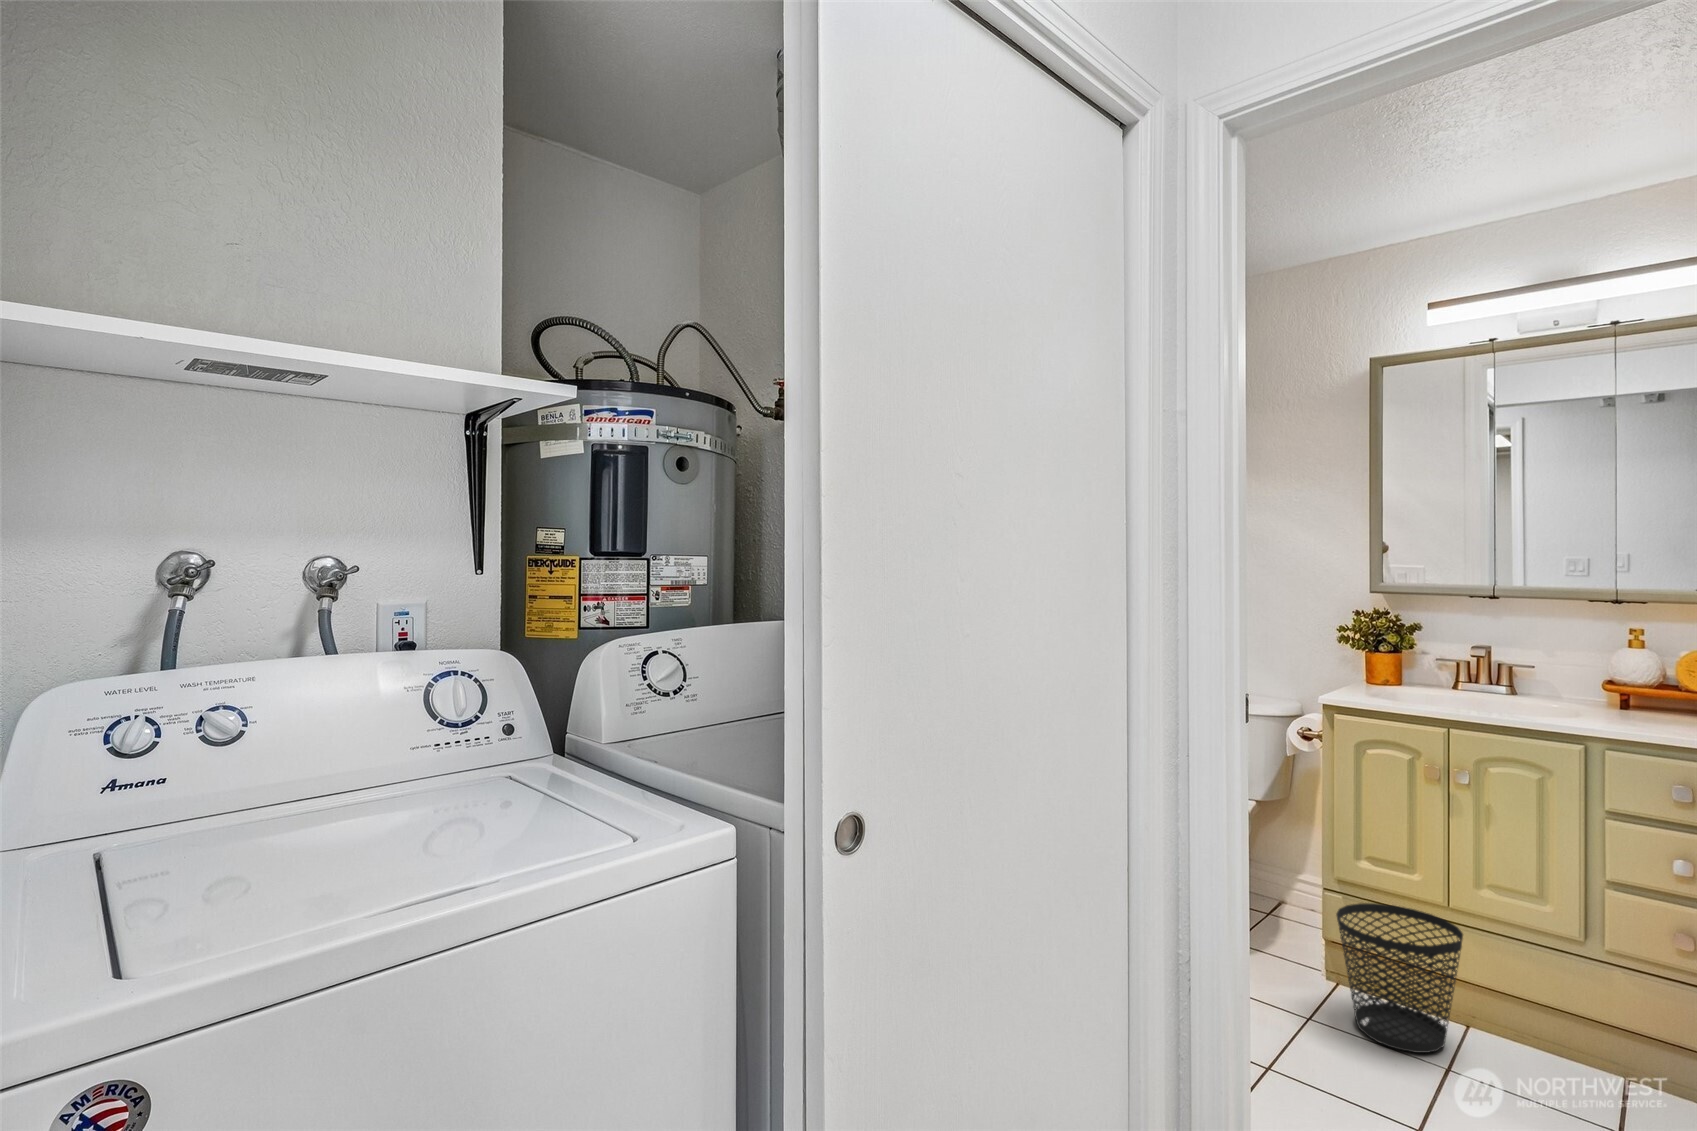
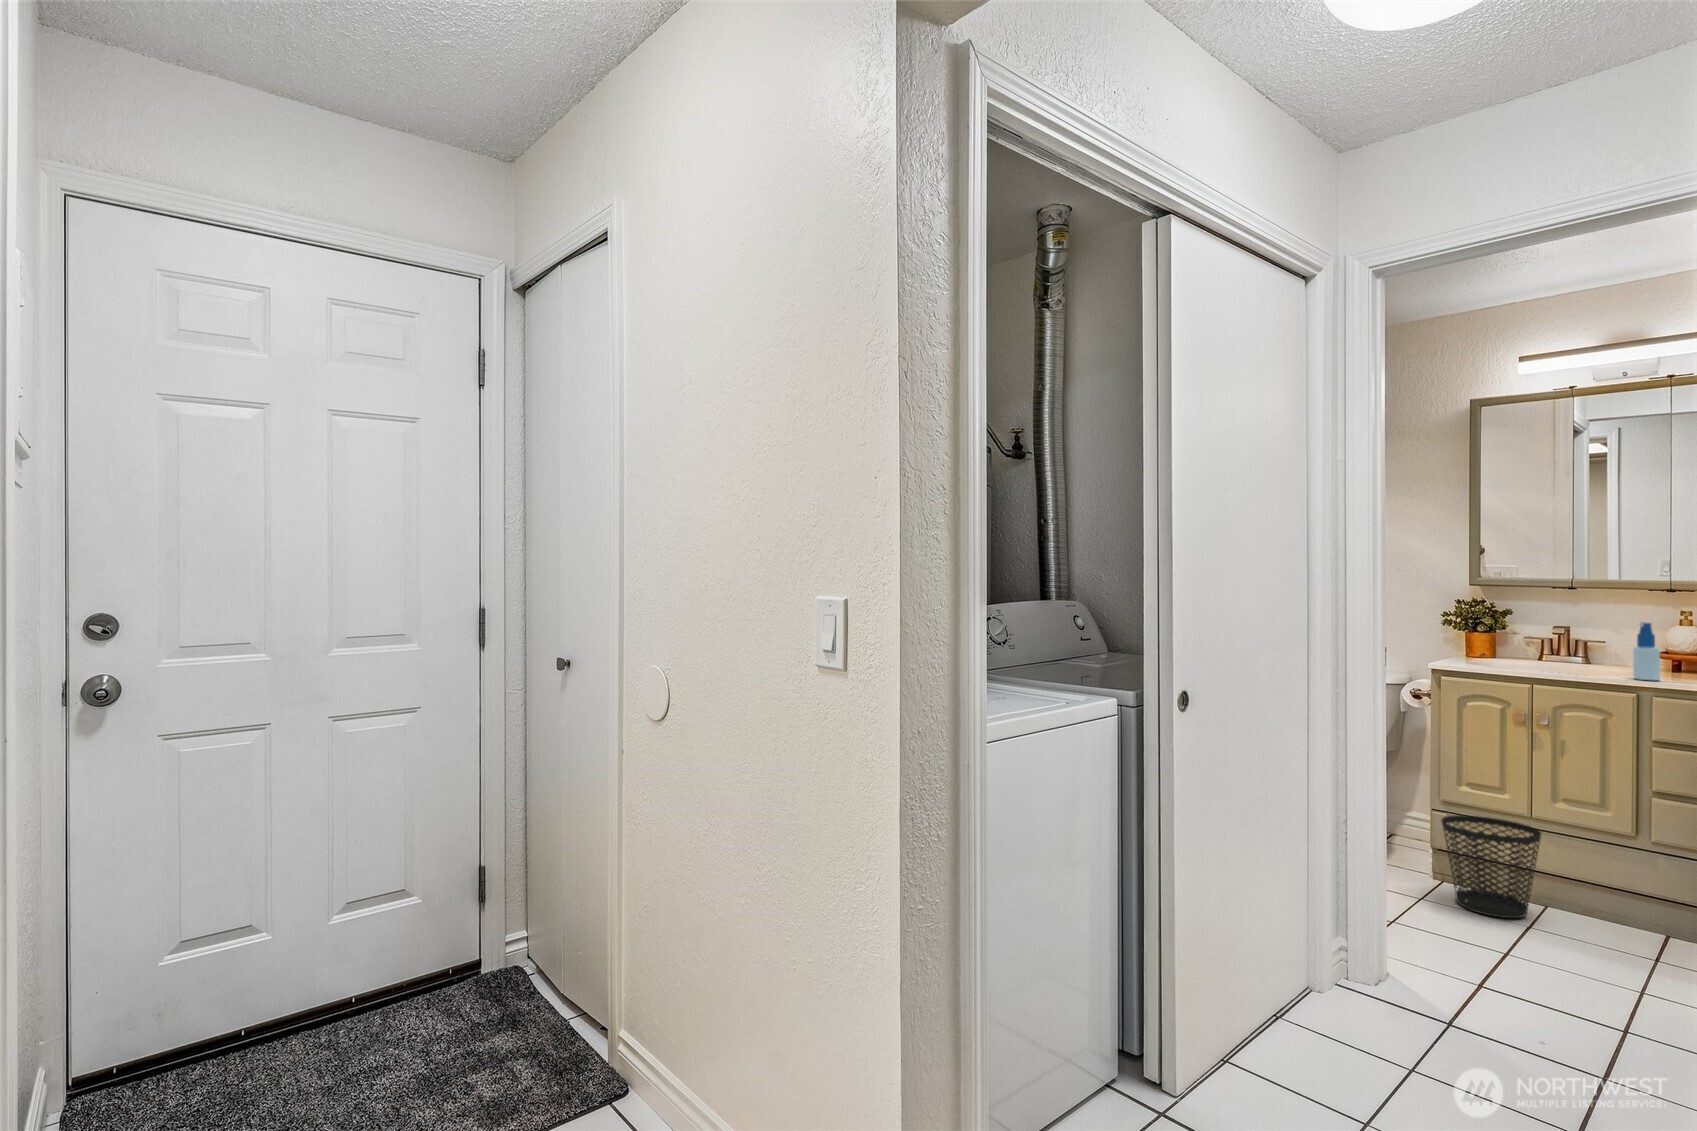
spray bottle: none [1577,649,1612,727] -> present [1633,622,1660,680]

